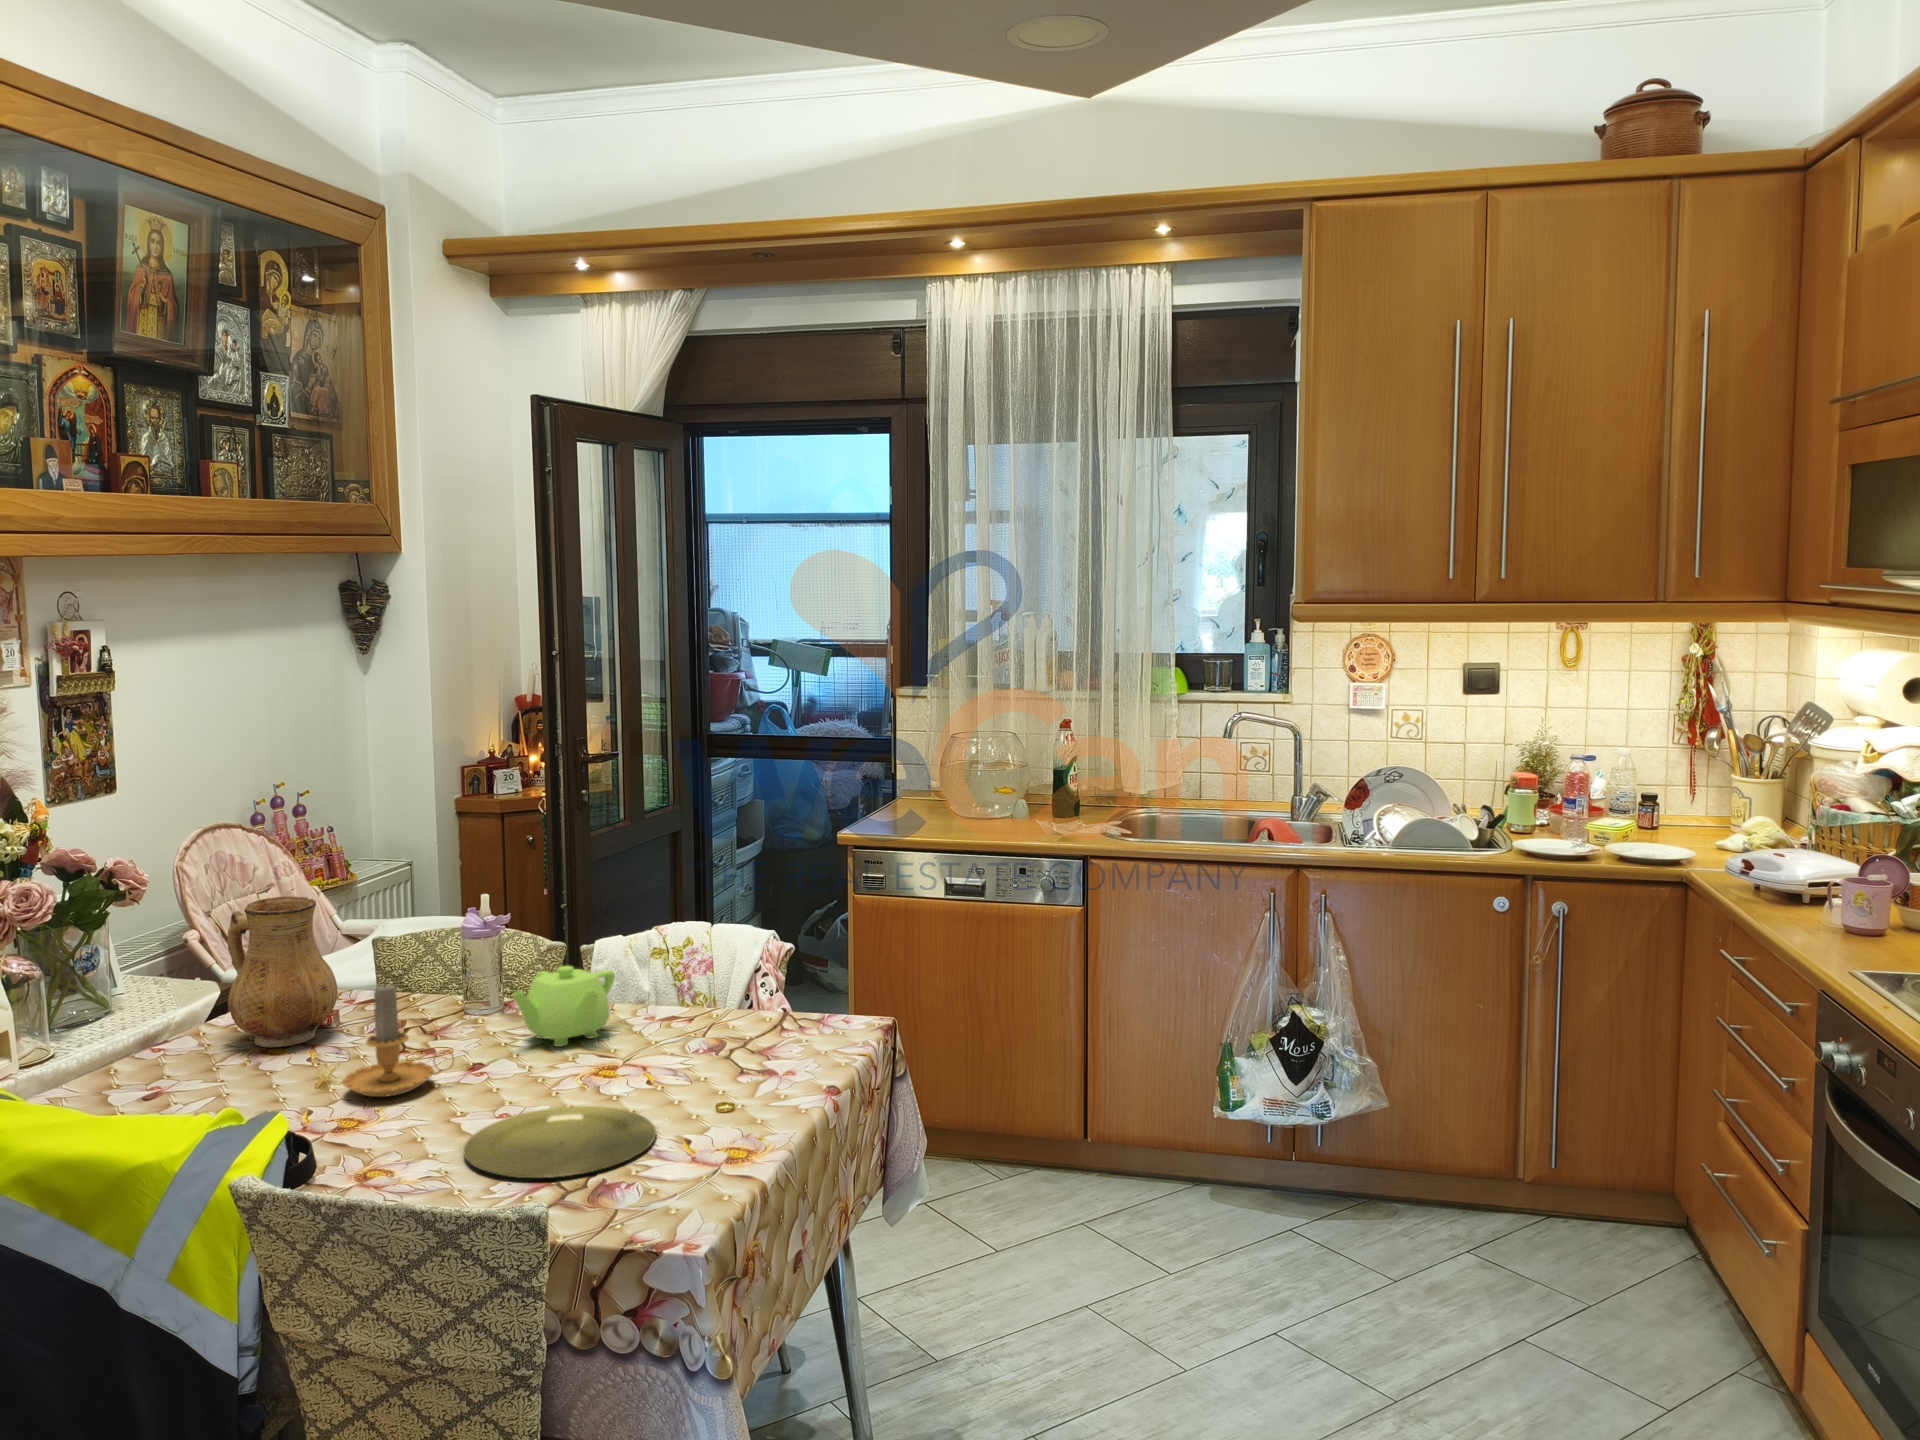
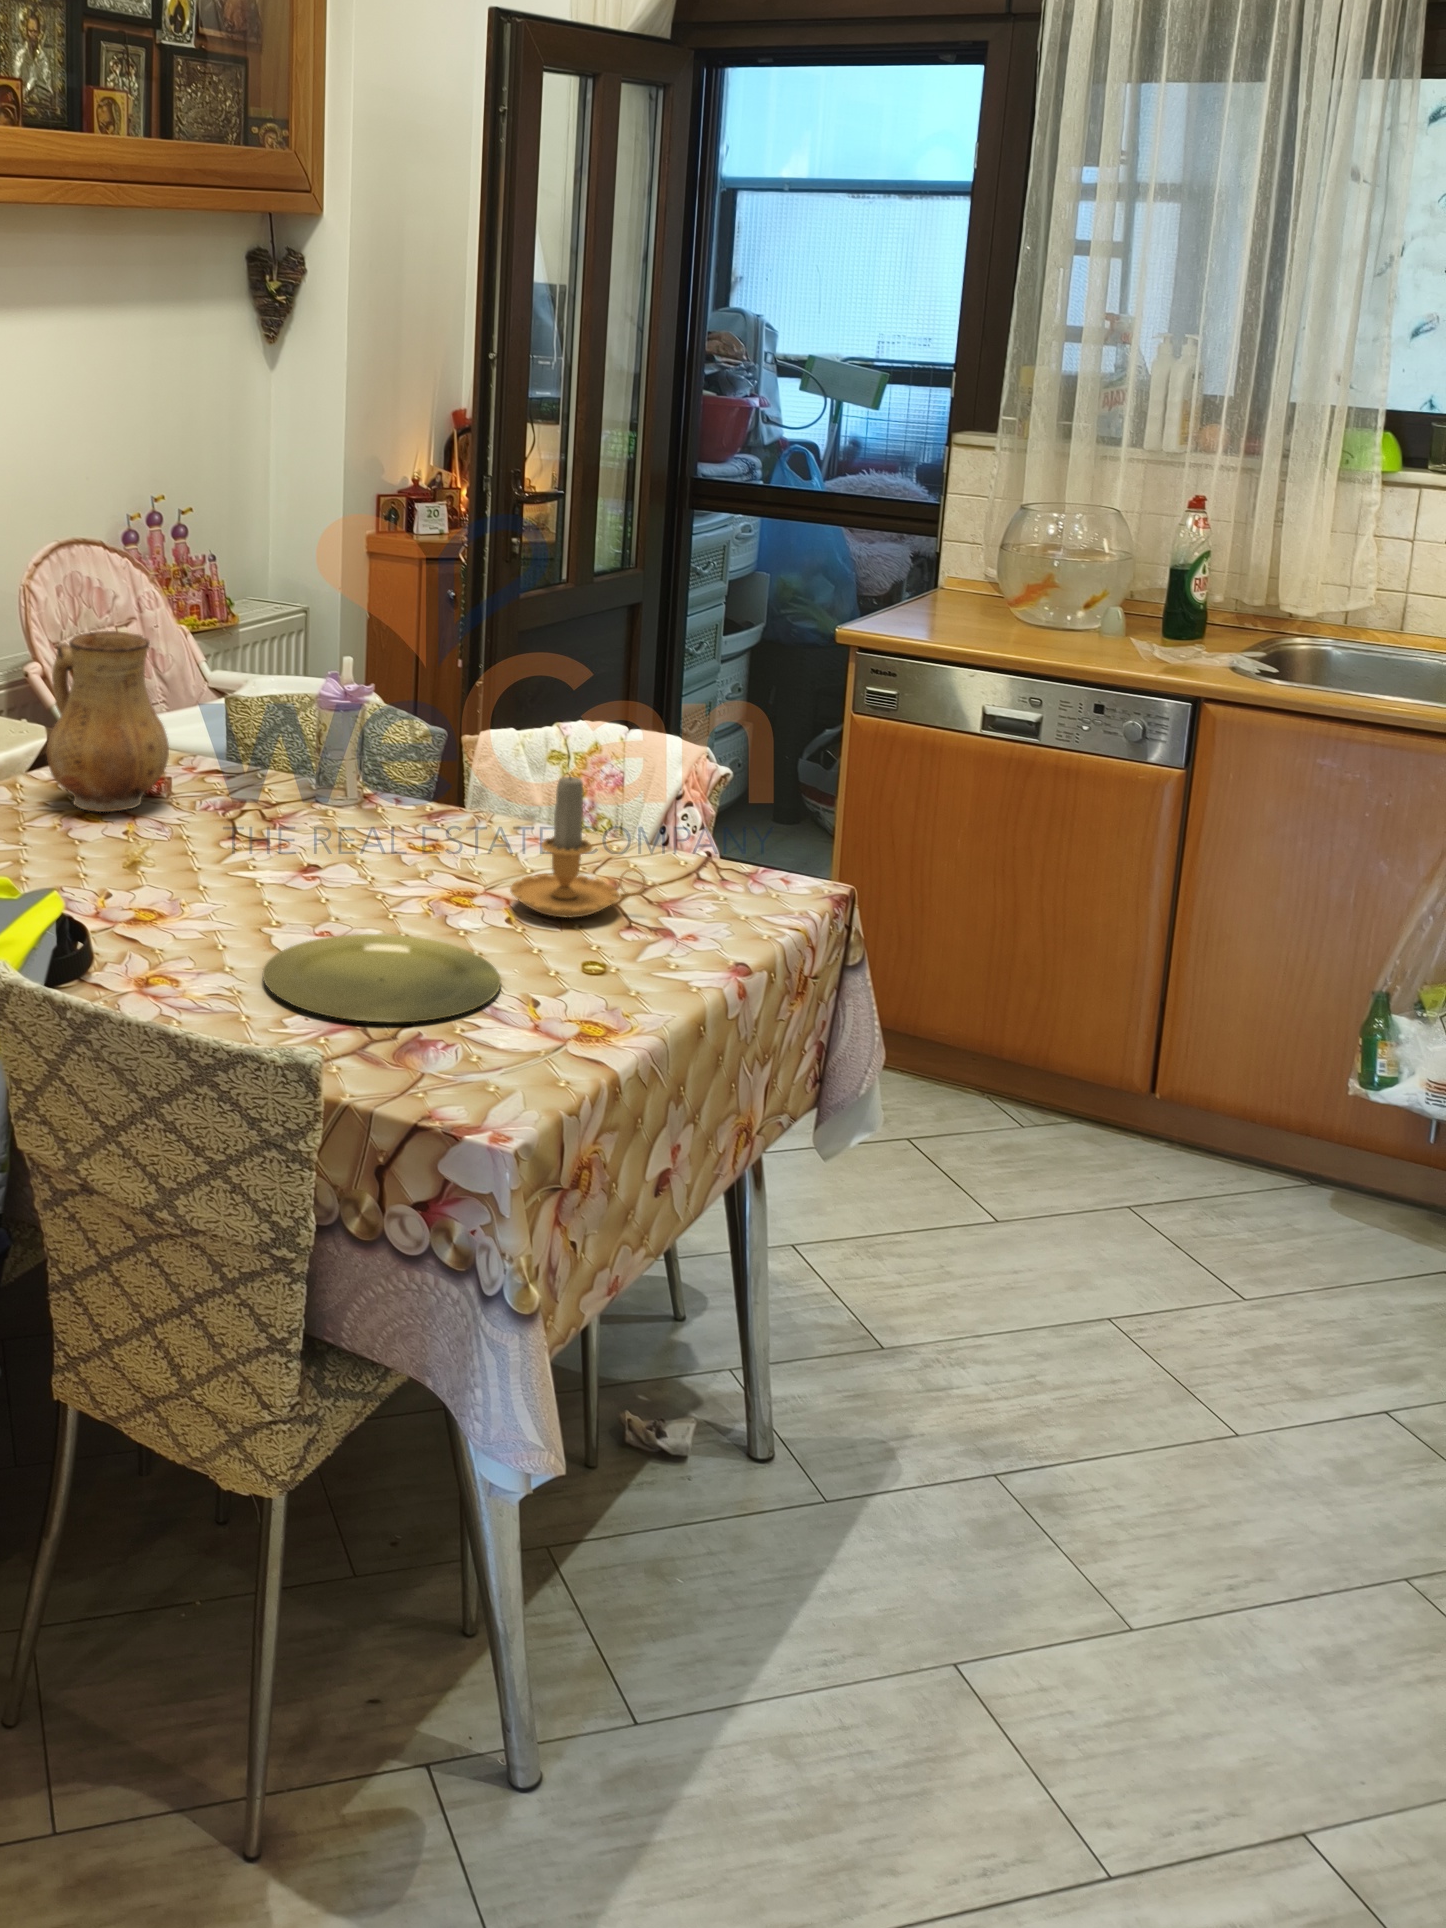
teapot: present [512,966,615,1047] -> none [362,758,495,859]
candle: present [343,985,454,1097] -> present [510,777,645,918]

